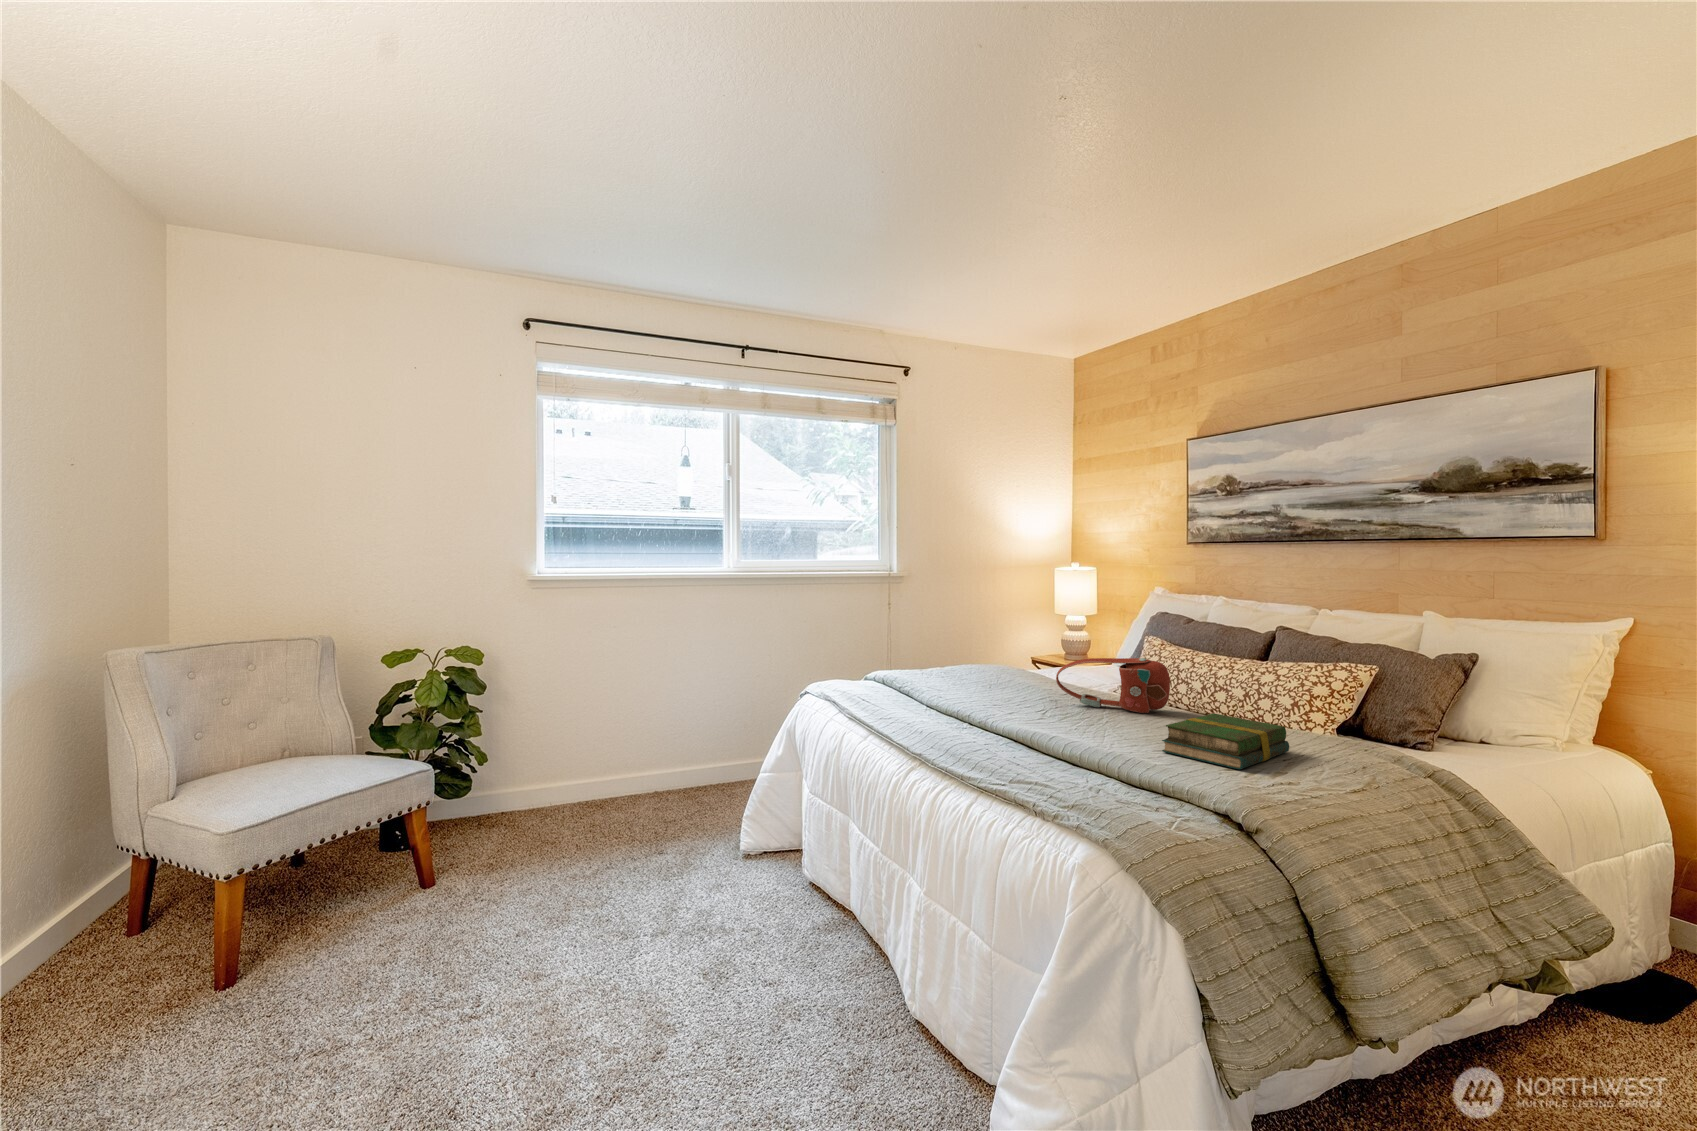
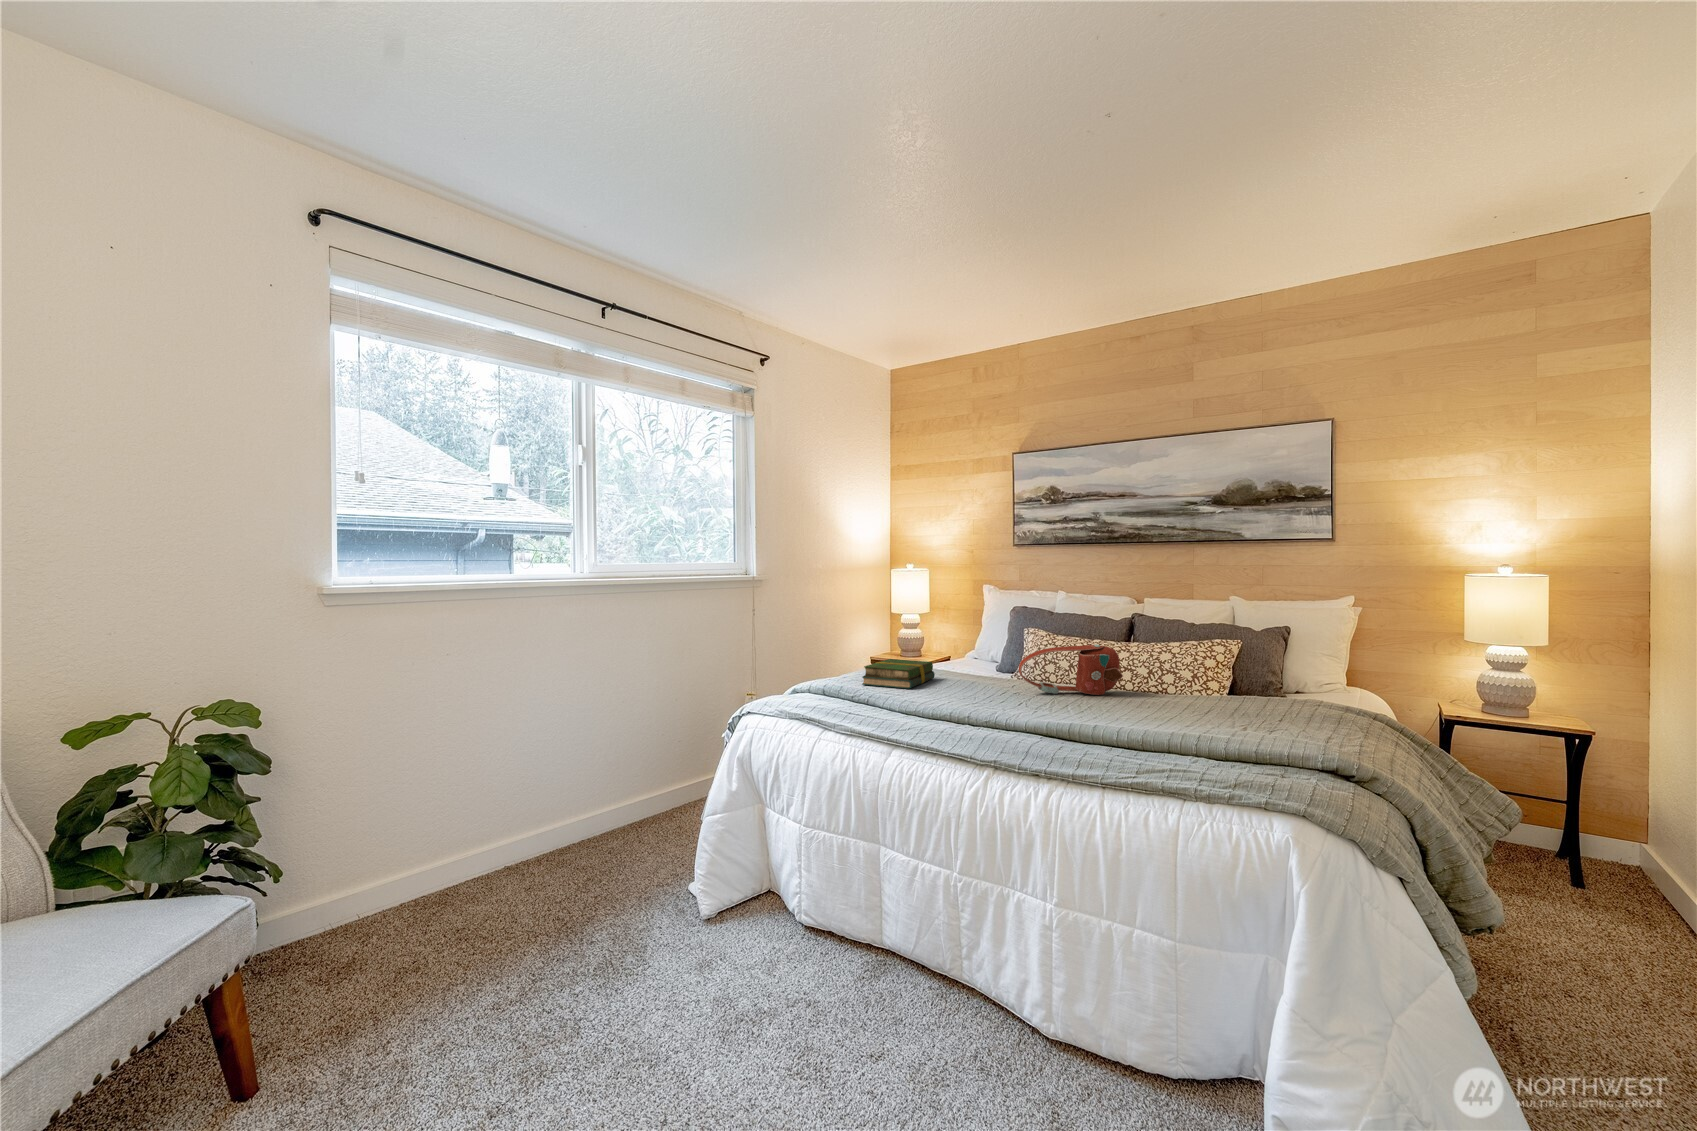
book: present [1162,713,1289,769] -> present [862,659,935,688]

